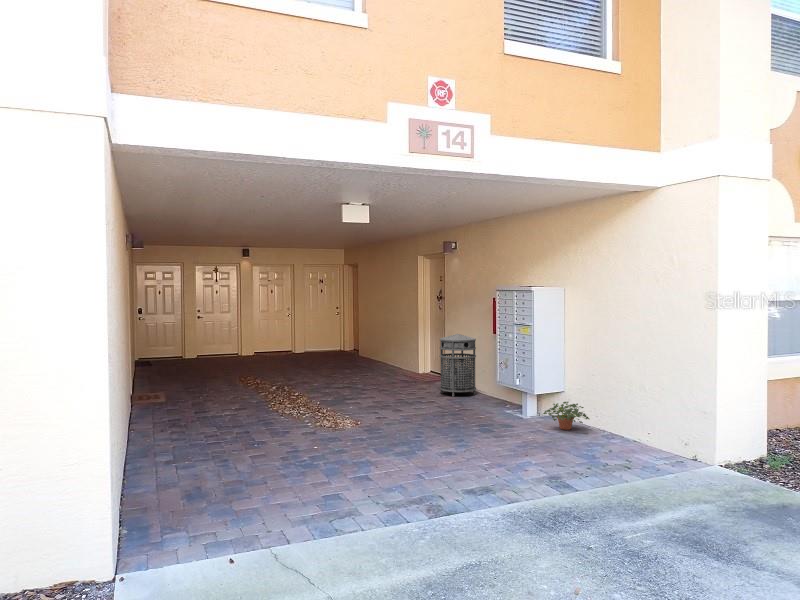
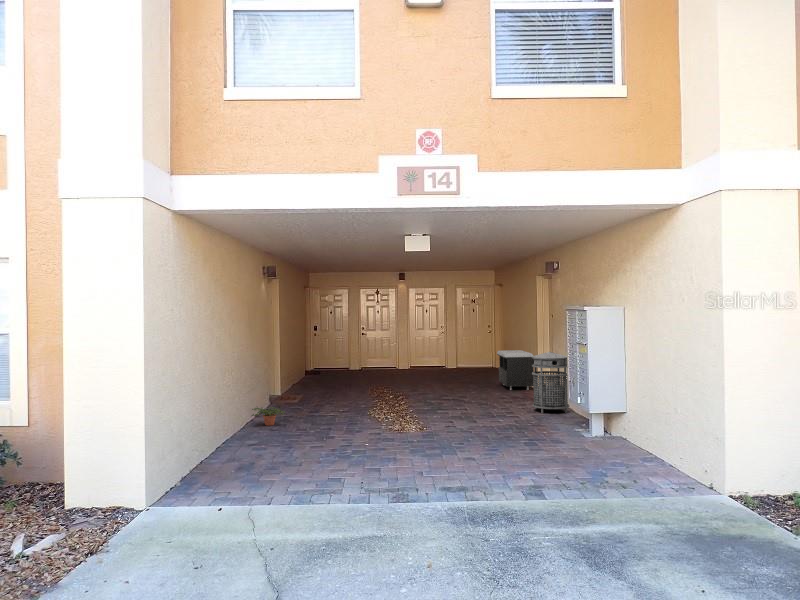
storage bench: none [370,333,414,374] -> present [497,350,534,390]
potted plant: present [543,402,589,430] -> present [252,407,285,426]

